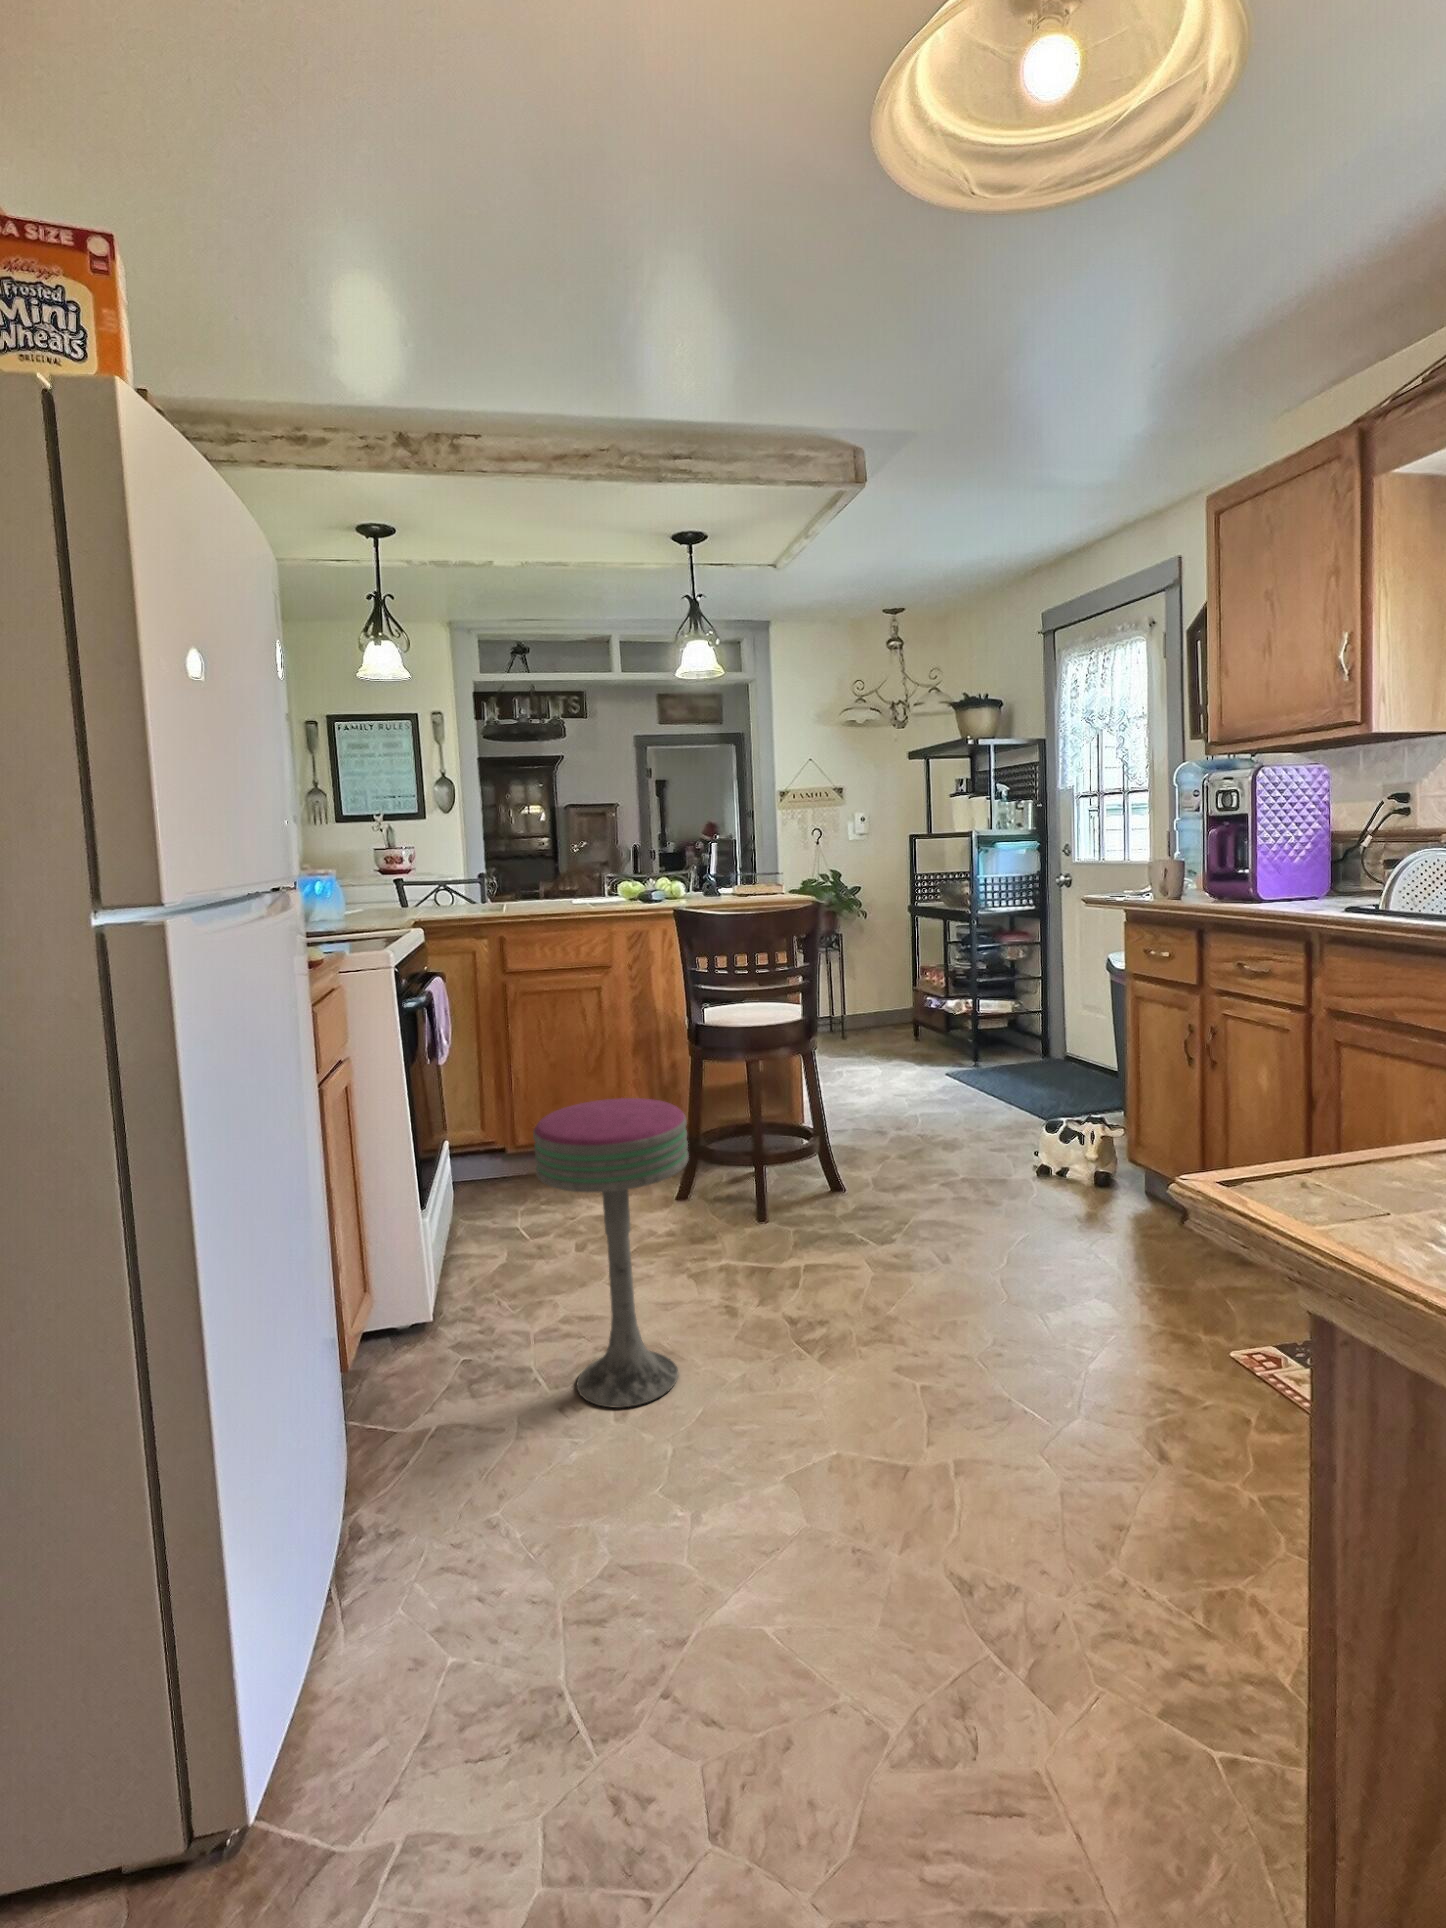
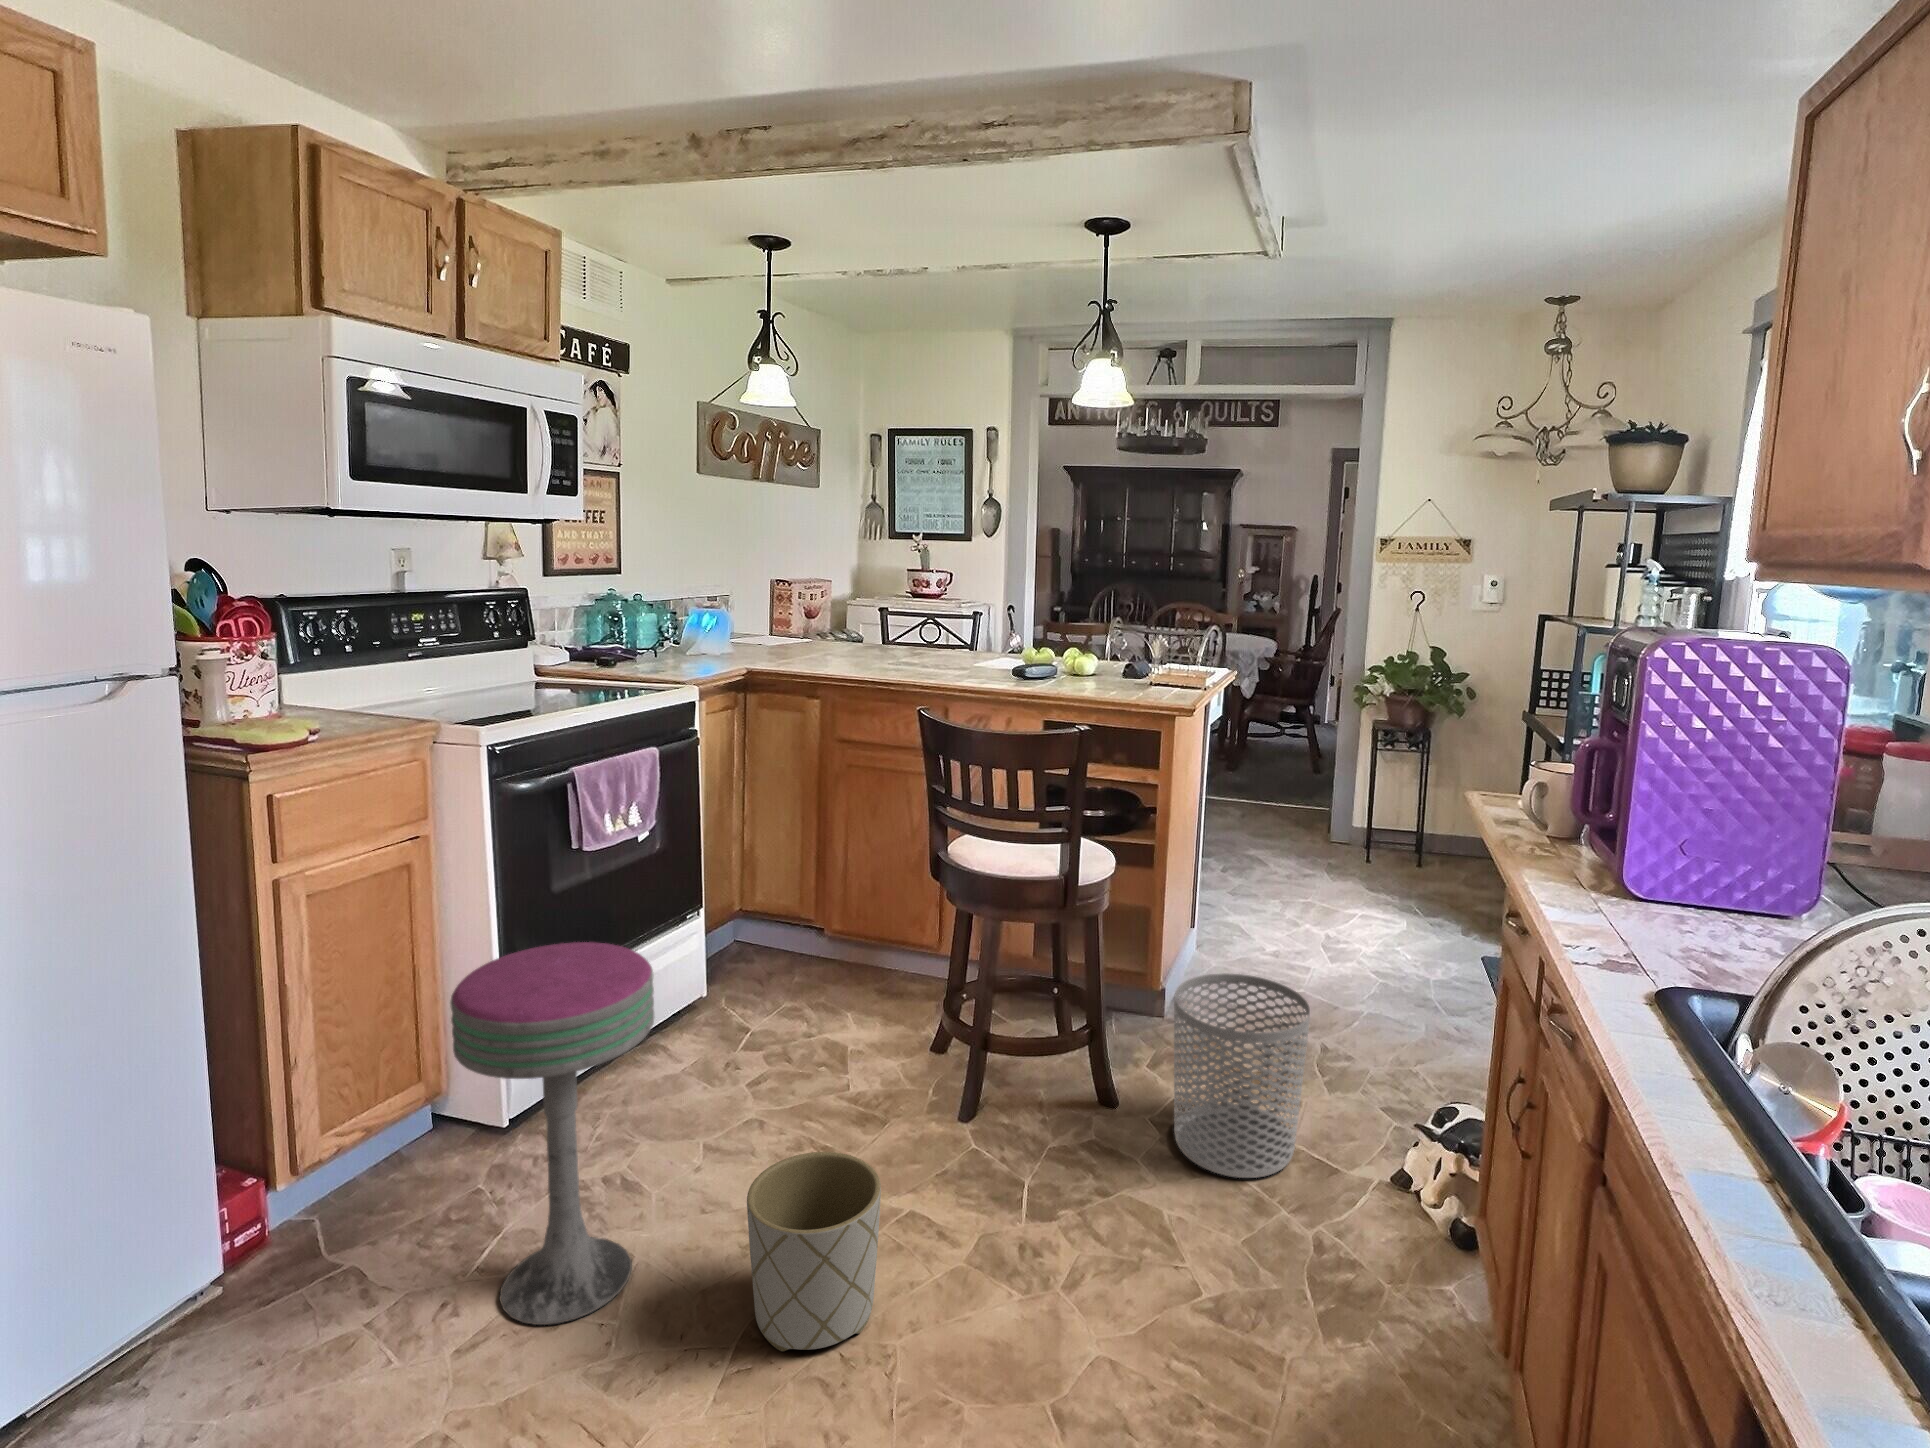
waste bin: none [885,1070,980,1199] -> present [1174,973,1310,1178]
planter: none [765,1214,863,1350] -> present [747,1152,881,1351]

